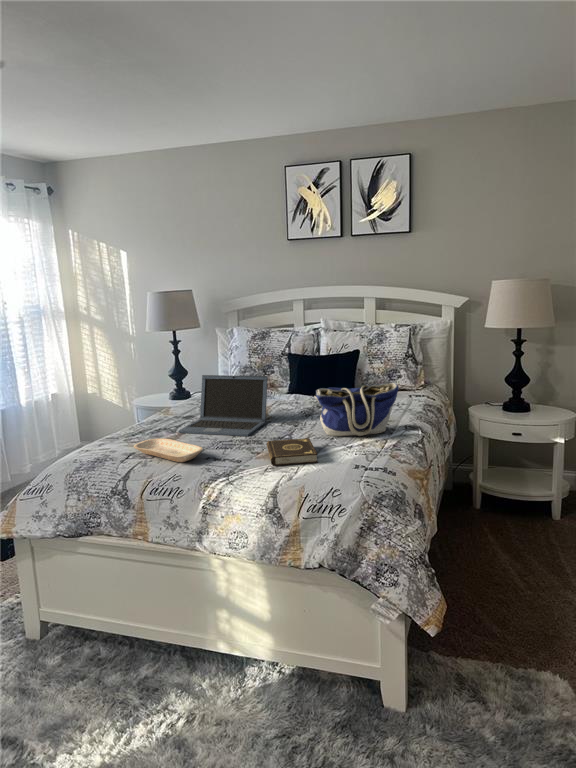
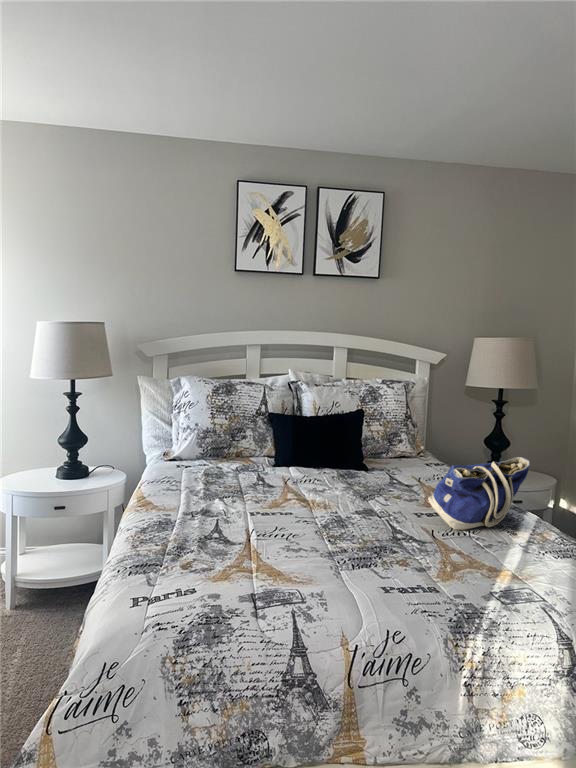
laptop: present [178,375,268,436] -> none [234,448,353,542]
tray: present [134,438,202,462] -> none [241,559,371,602]
book: present [267,438,318,466] -> none [423,539,529,591]

